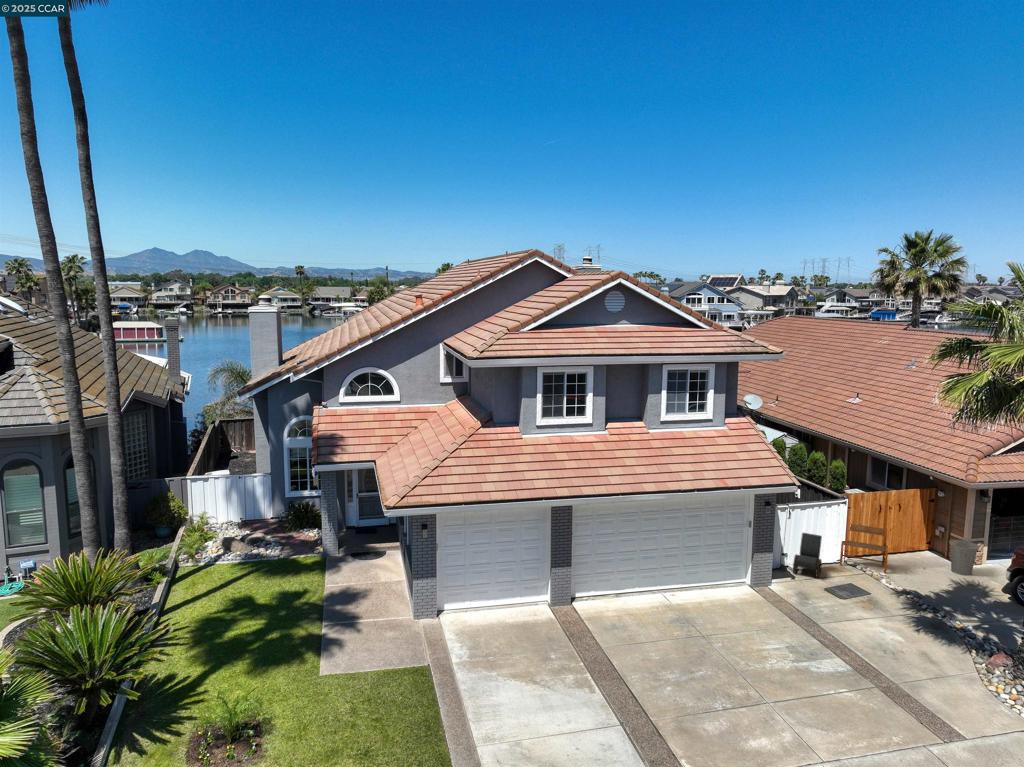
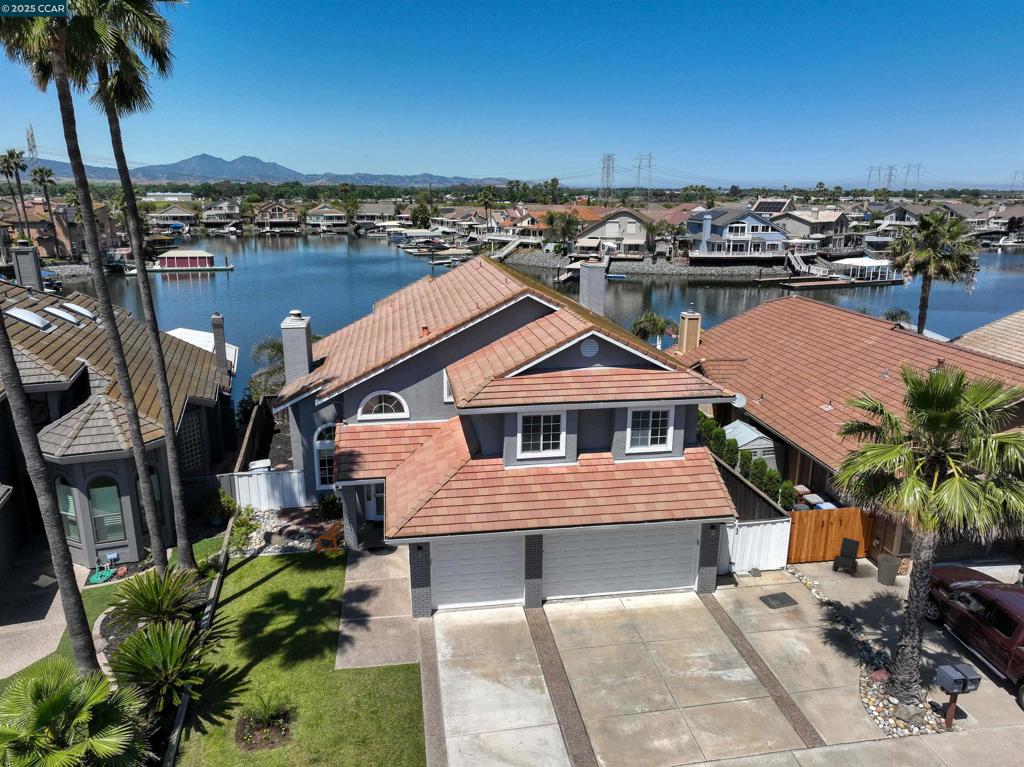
bench: present [840,524,888,573] -> present [318,517,346,555]
lounge chair: present [793,533,822,578] -> present [832,537,860,577]

